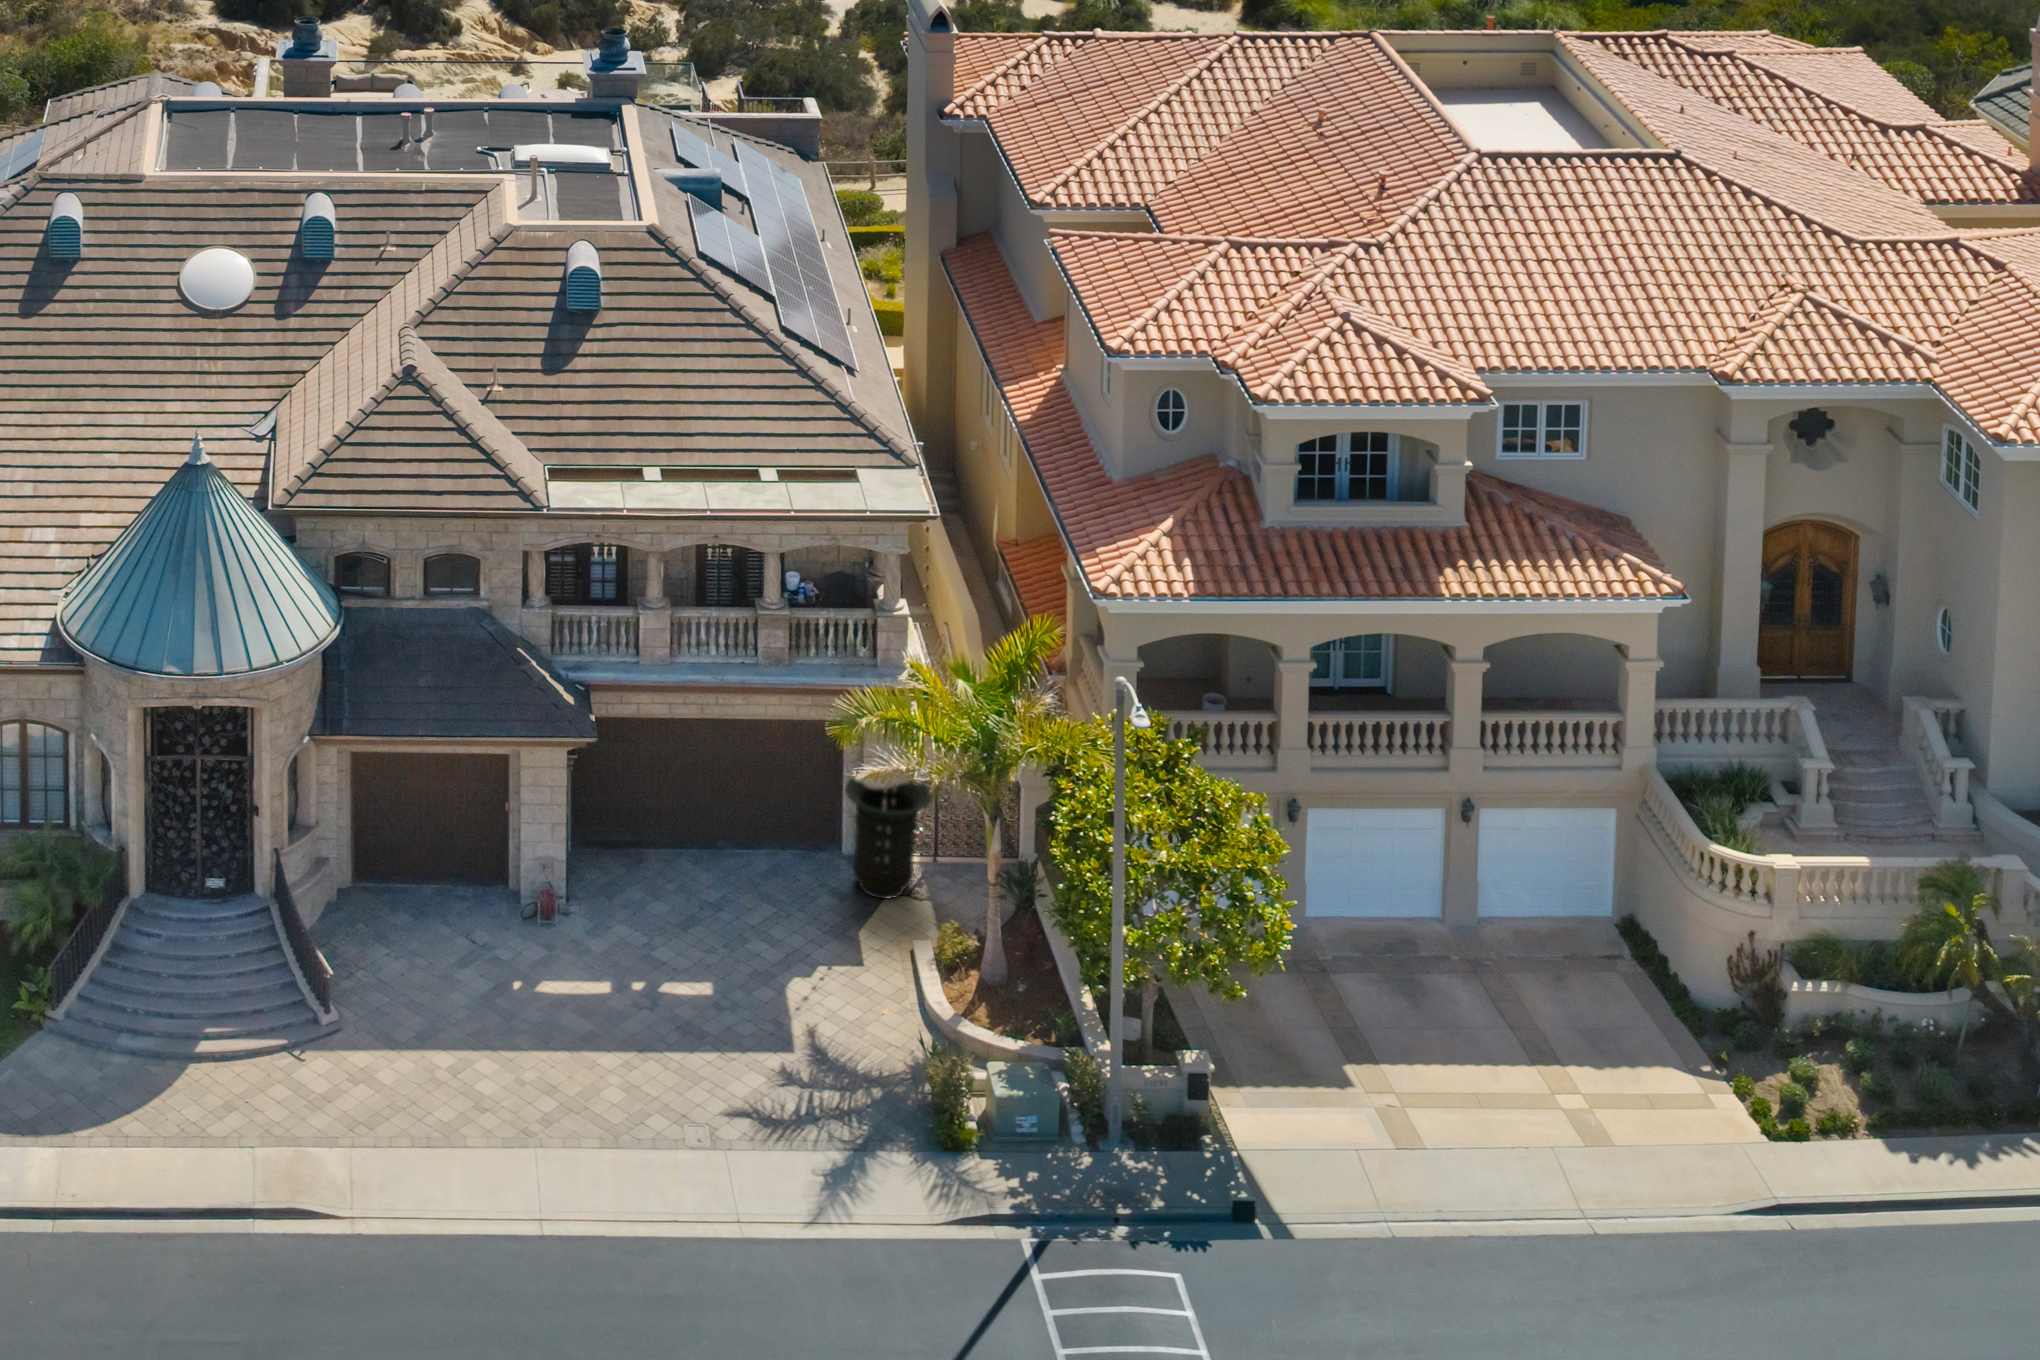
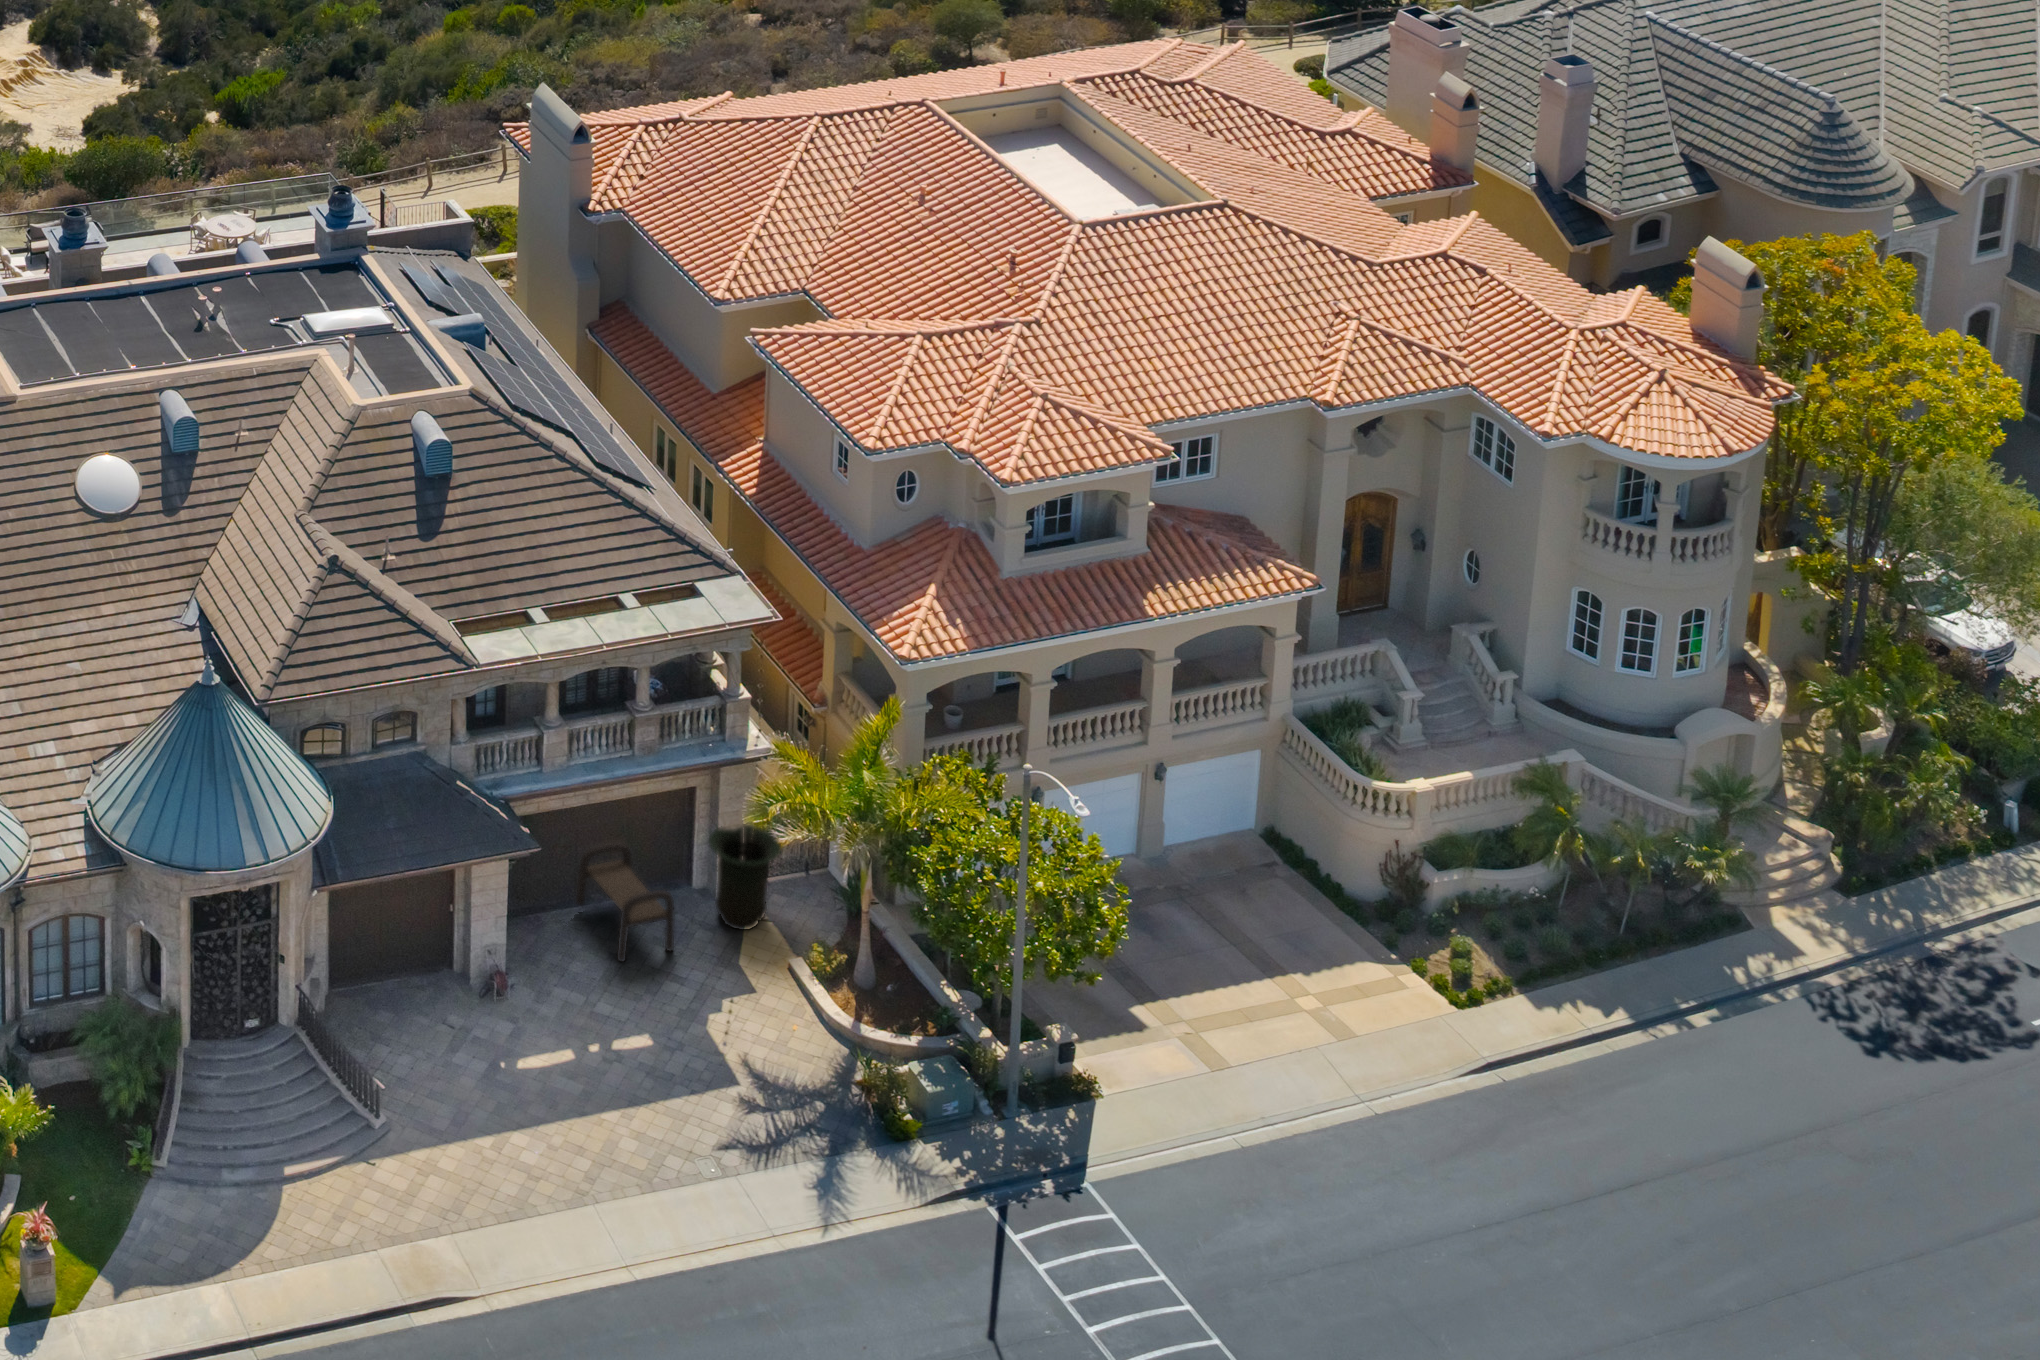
bench: none [690,771,783,906] -> present [576,842,675,961]

